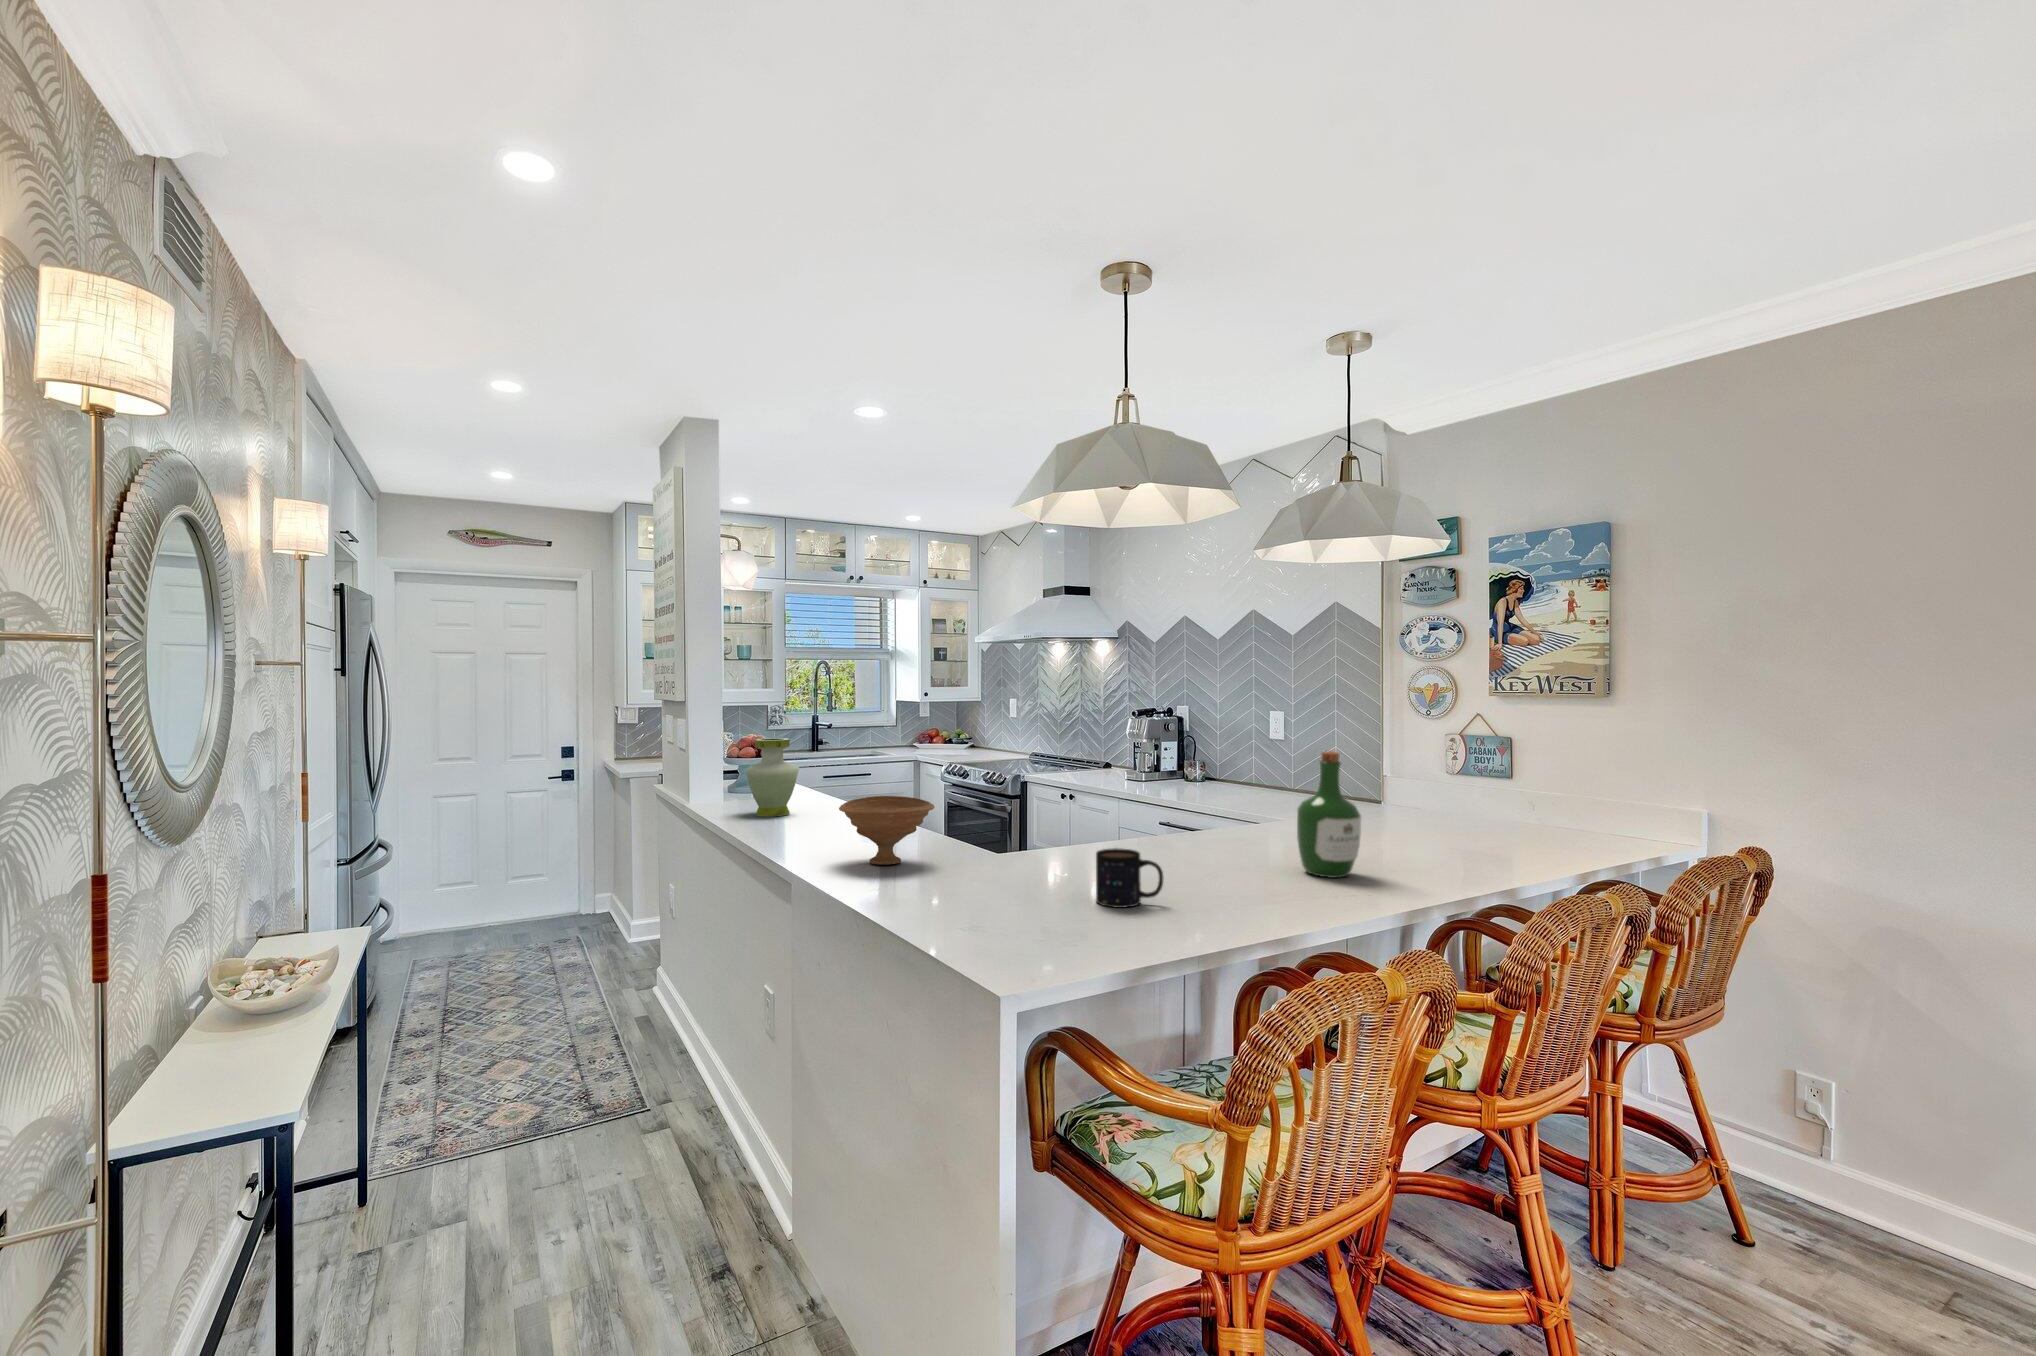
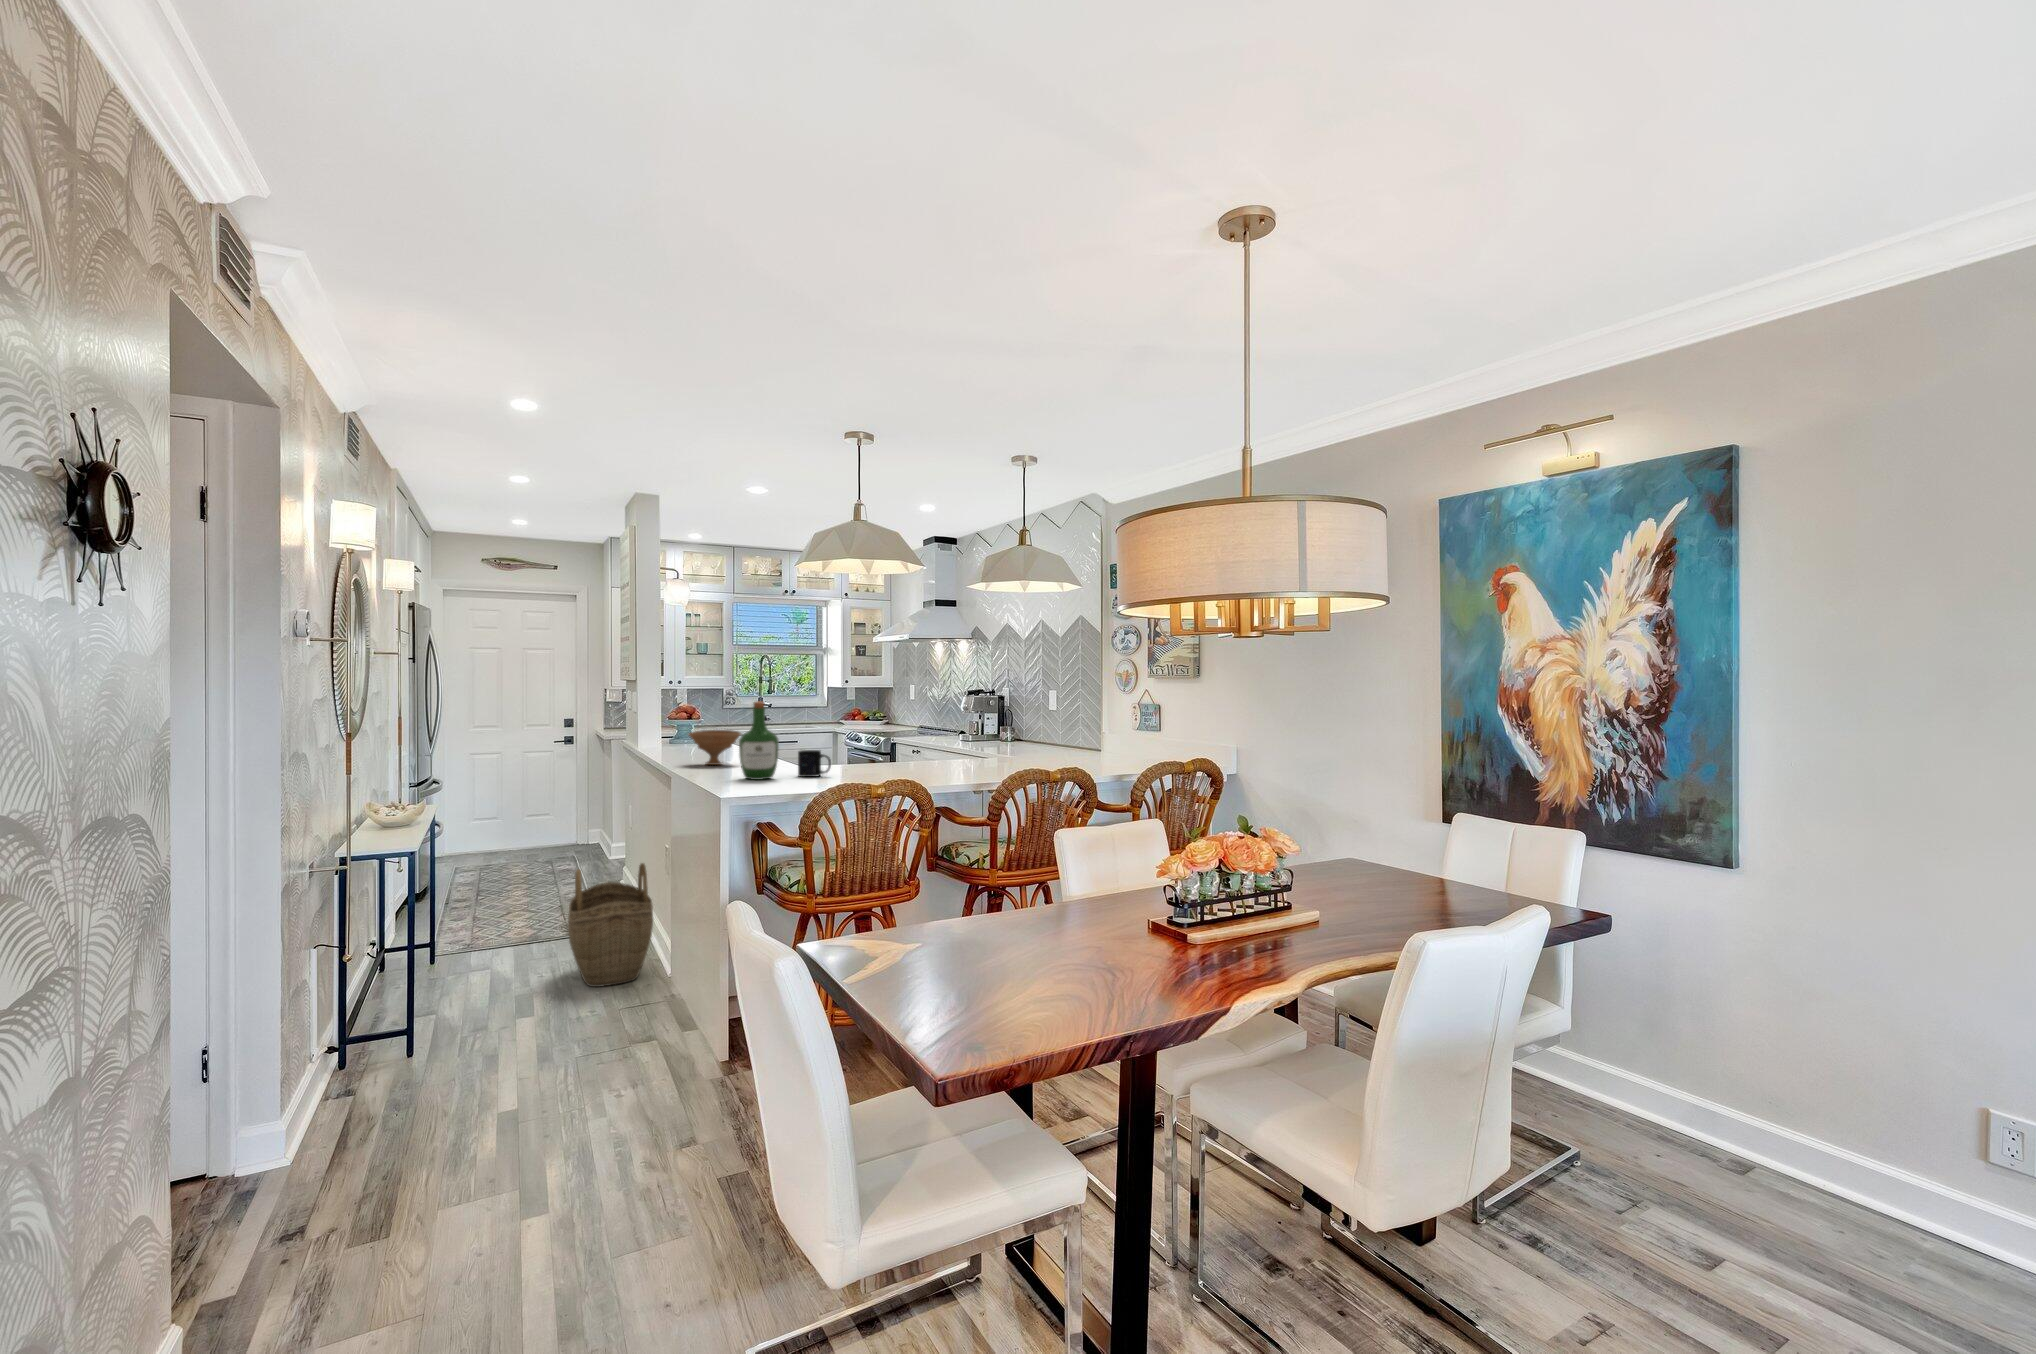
vase: present [745,738,799,816] -> none [661,703,697,751]
wine bottle: present [1297,751,1361,878] -> present [739,701,779,780]
woven basket: none [614,1028,765,1278] -> present [568,863,653,987]

